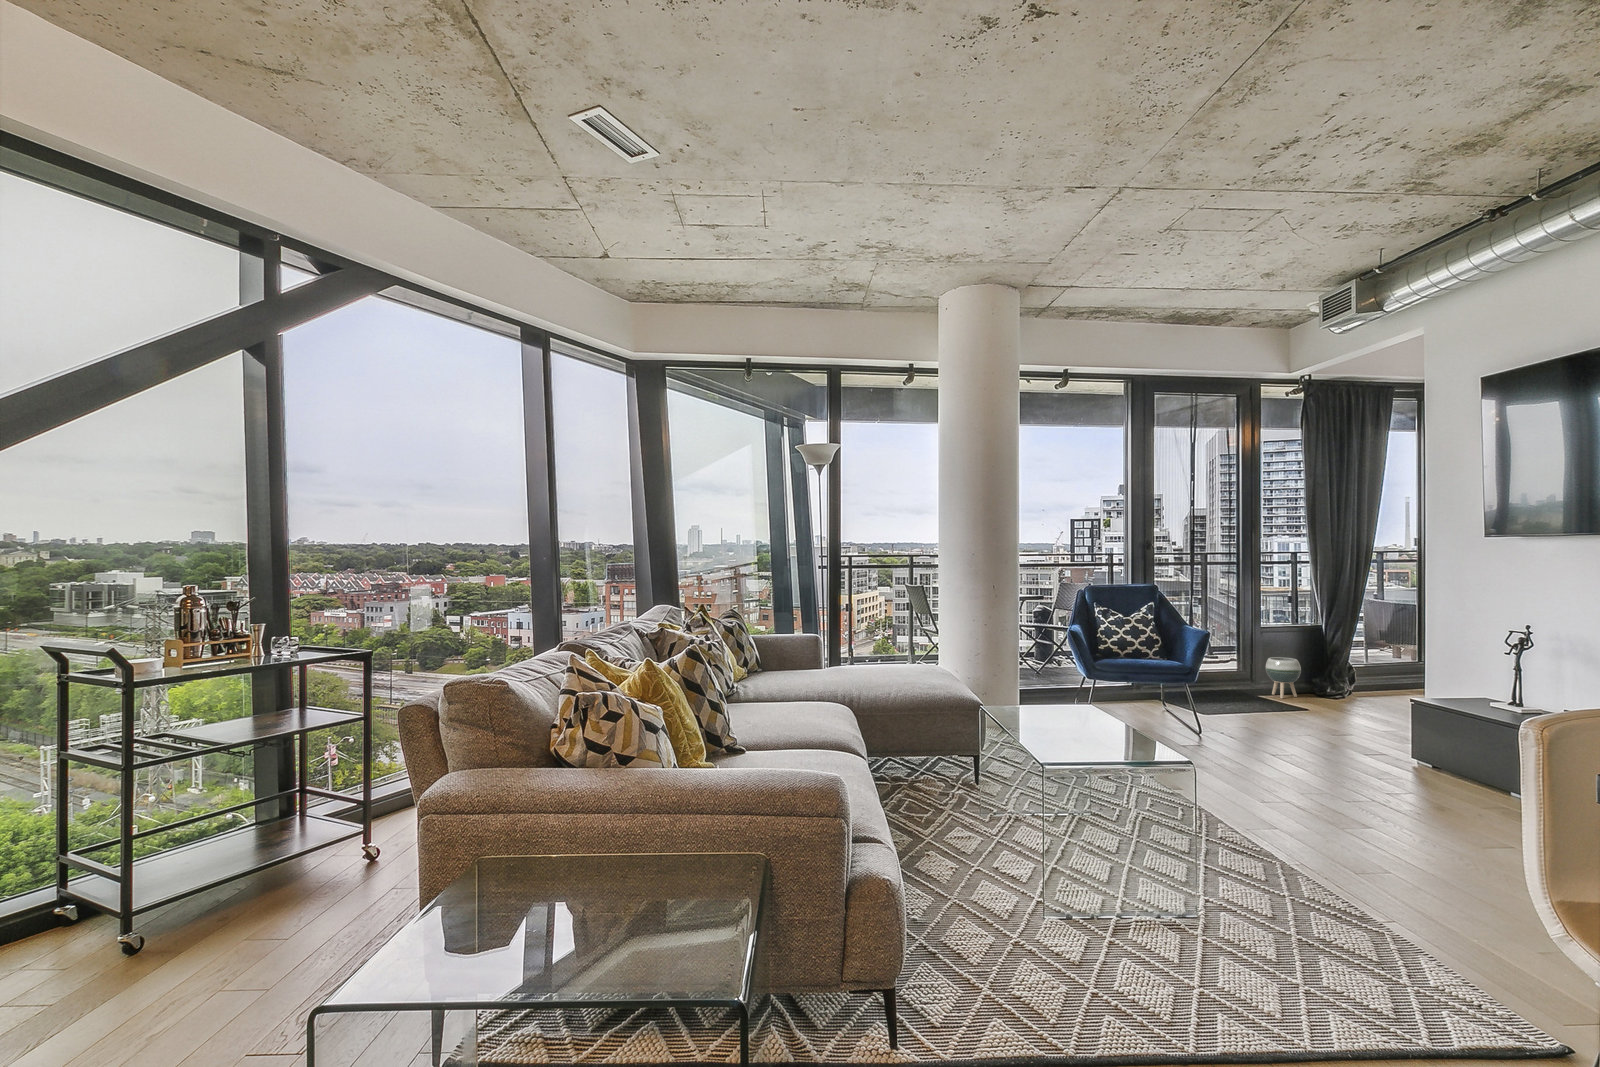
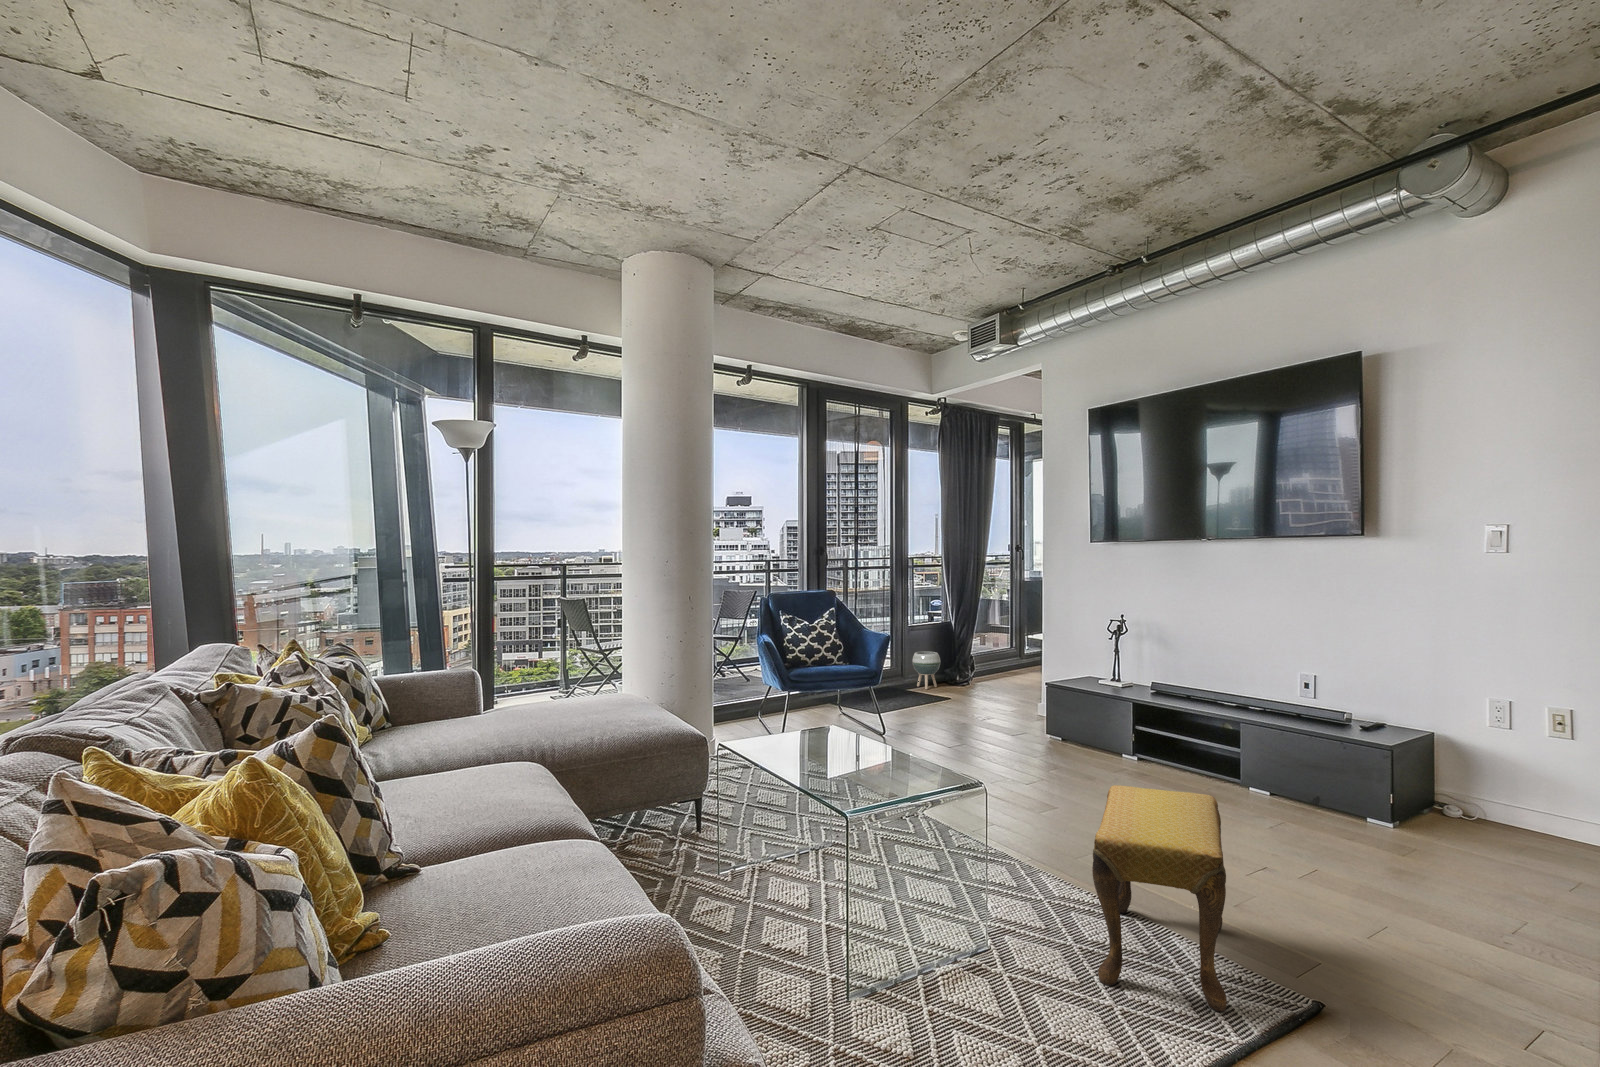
footstool: none [1294,784,1490,1004] -> present [1092,785,1227,1012]

